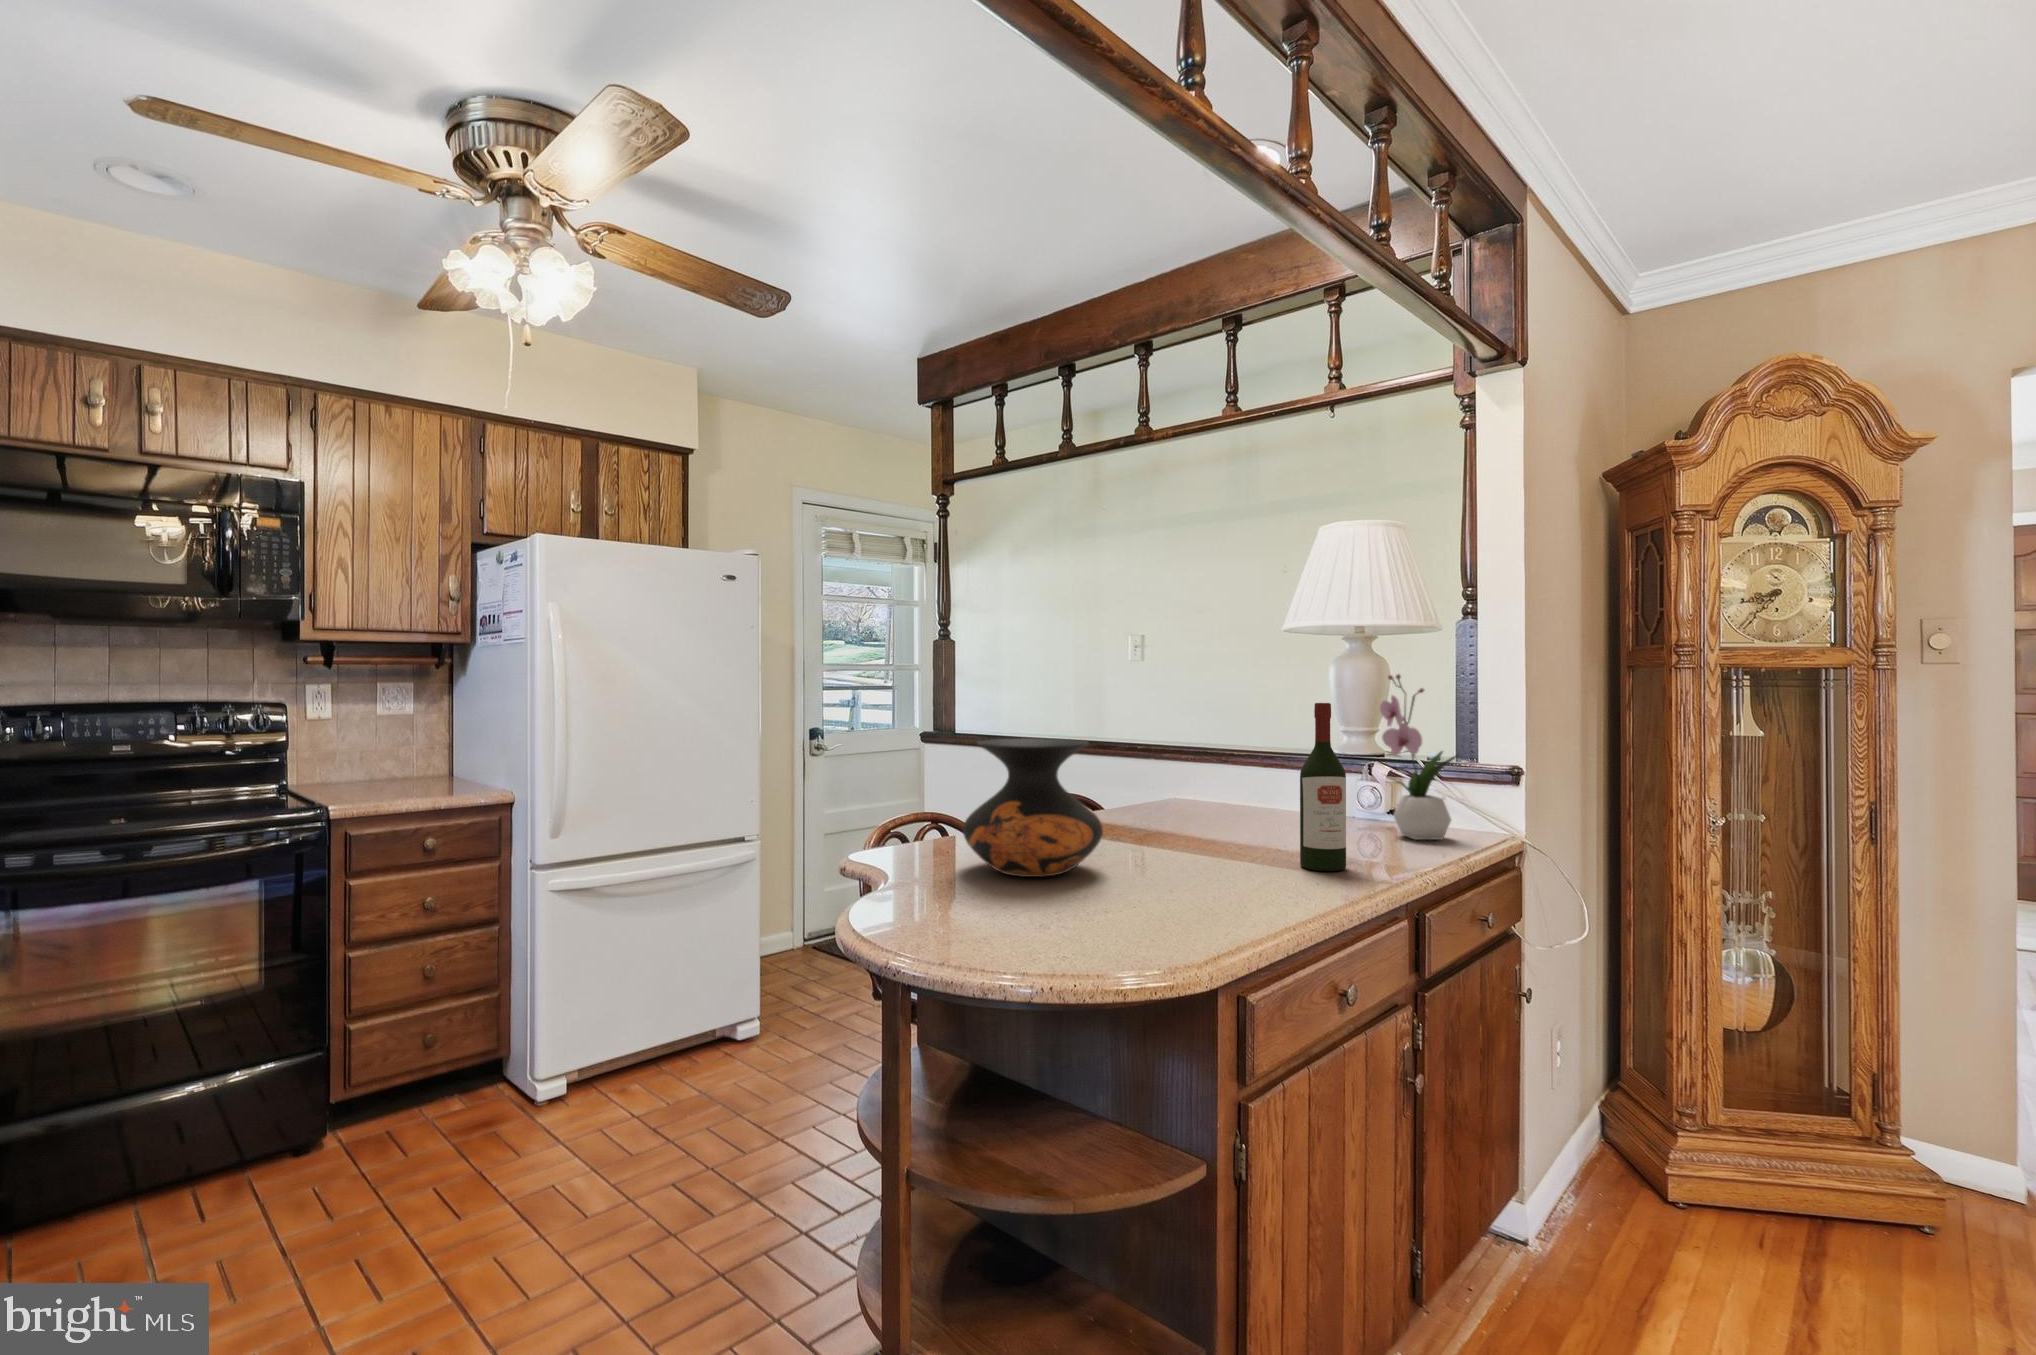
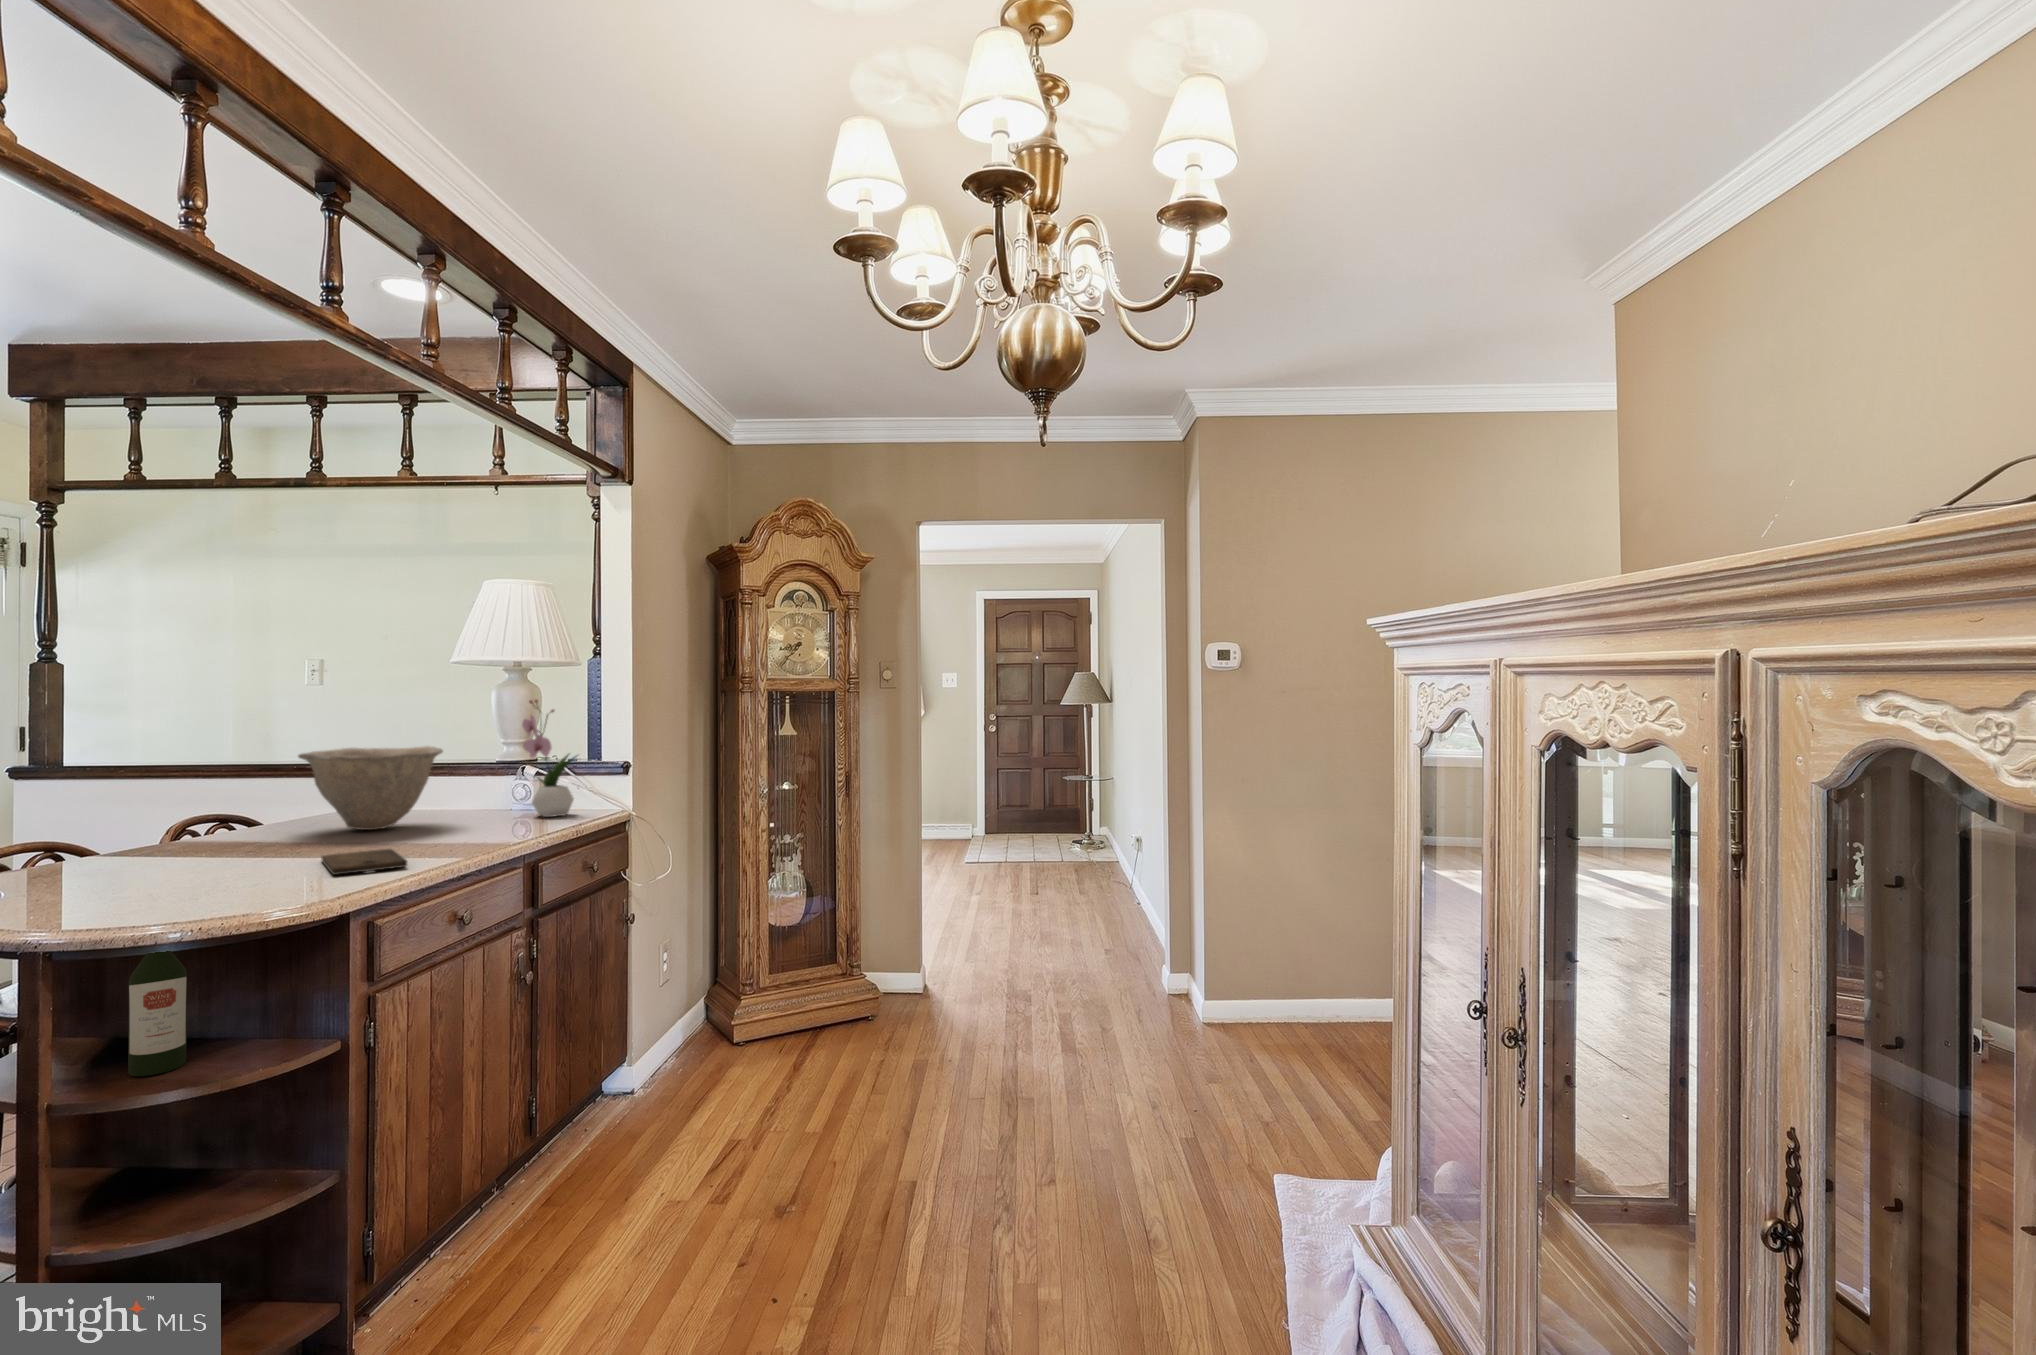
wine bottle: present [1300,703,1346,871] -> present [128,951,187,1076]
bowl: none [1134,731,1288,835] -> present [298,746,443,830]
vase: present [963,738,1103,877] -> none [108,758,263,873]
cutting board: none [1165,874,1273,913] -> present [321,849,407,875]

